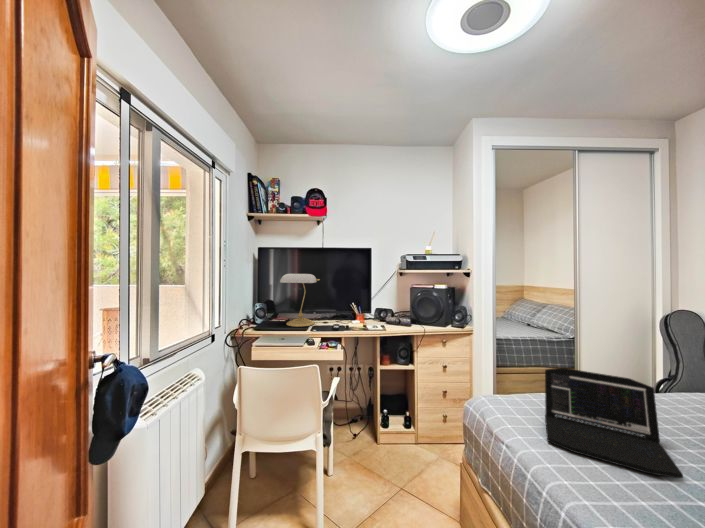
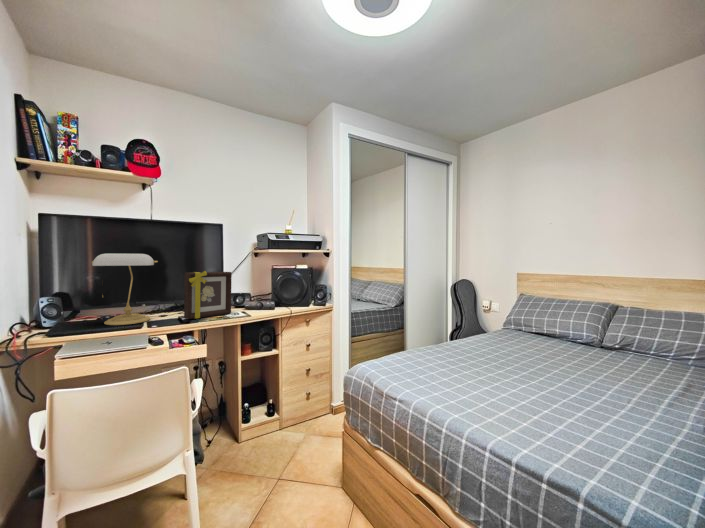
picture frame: none [336,288,373,327] -> present [184,271,232,319]
laptop: present [545,368,683,478] -> none [402,325,481,384]

